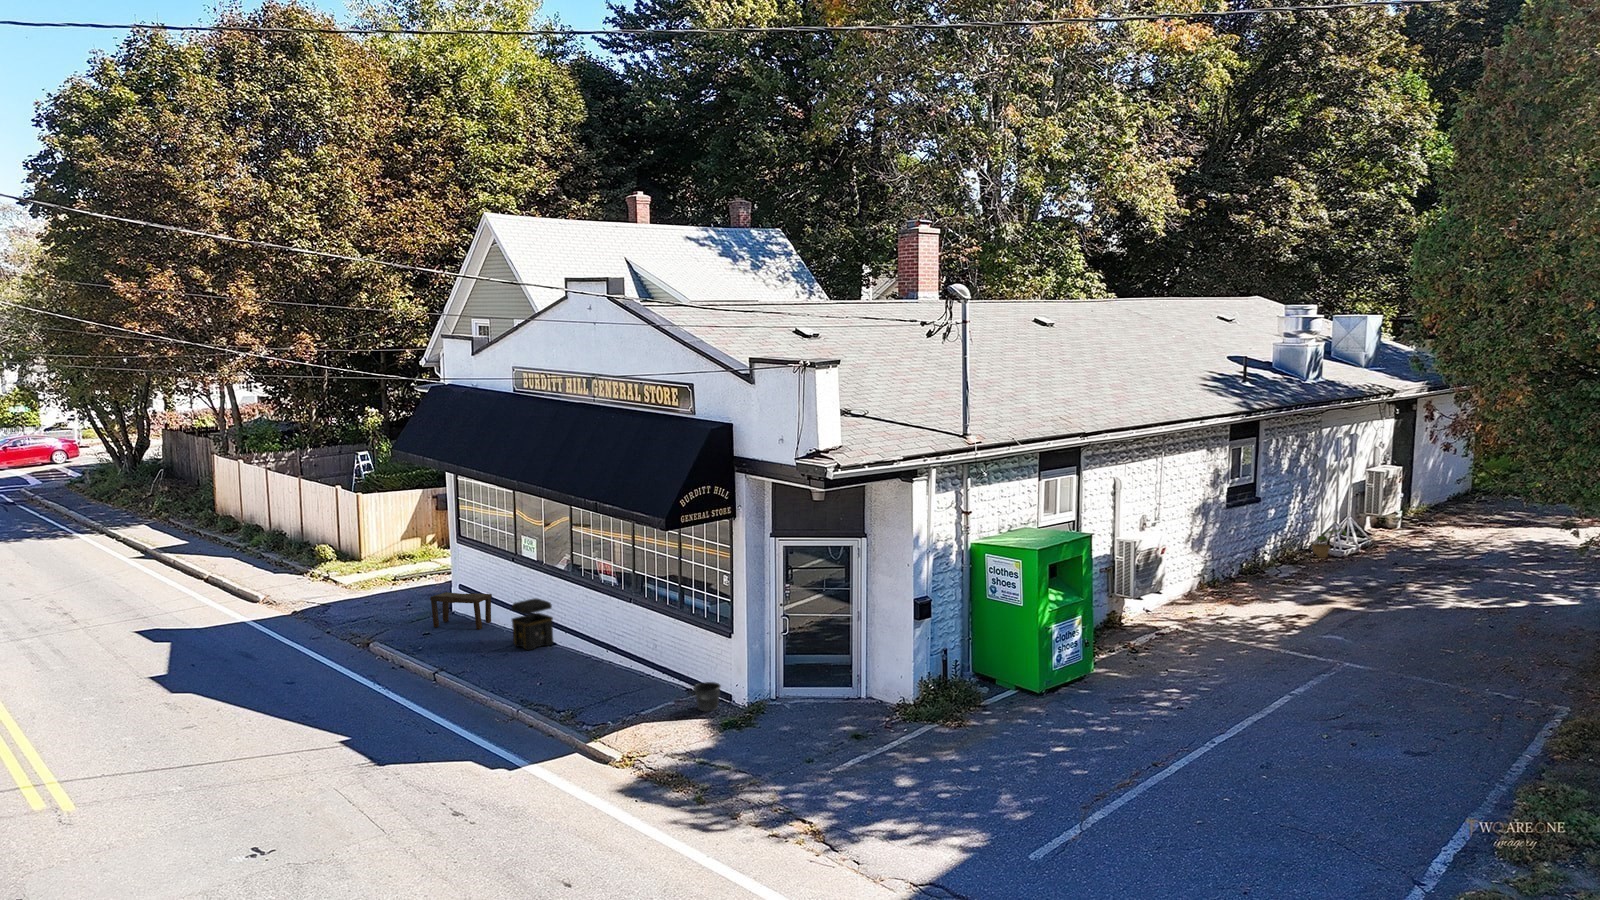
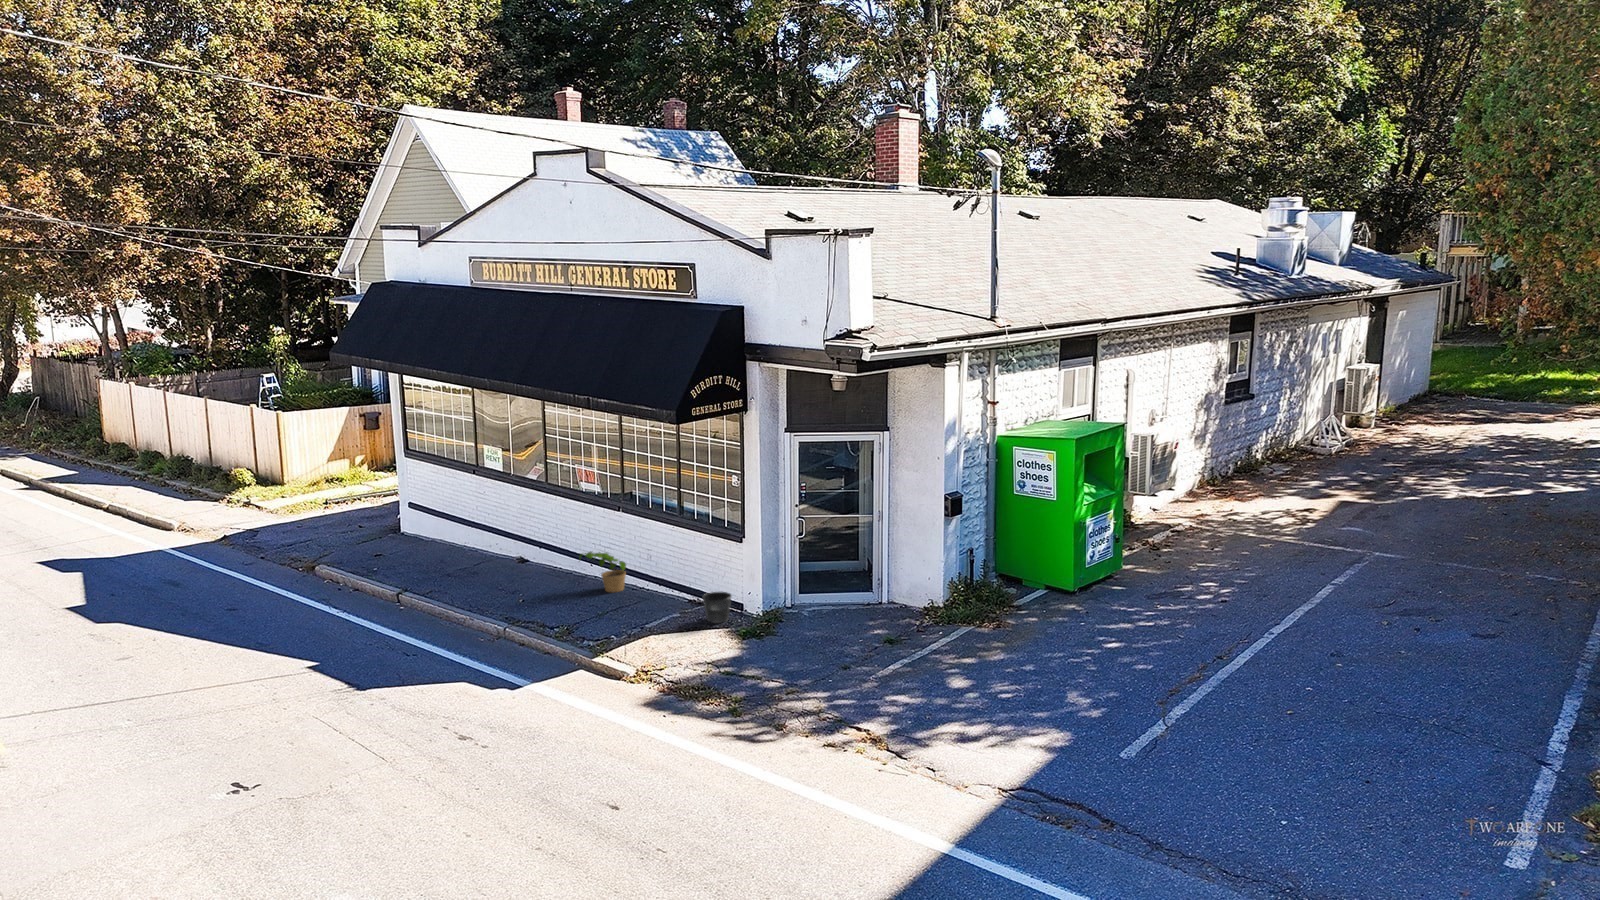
potted plant: present [1312,529,1346,558] -> present [579,552,626,592]
bench: present [430,592,492,630] -> none [382,510,451,550]
toolbox: present [512,598,553,650] -> none [479,513,527,569]

